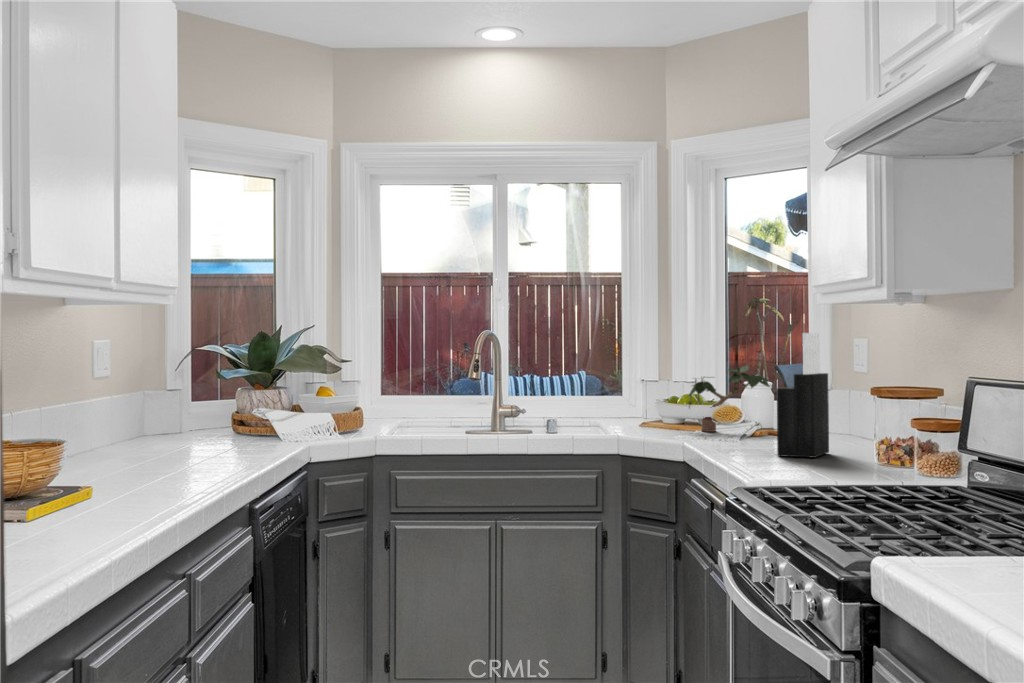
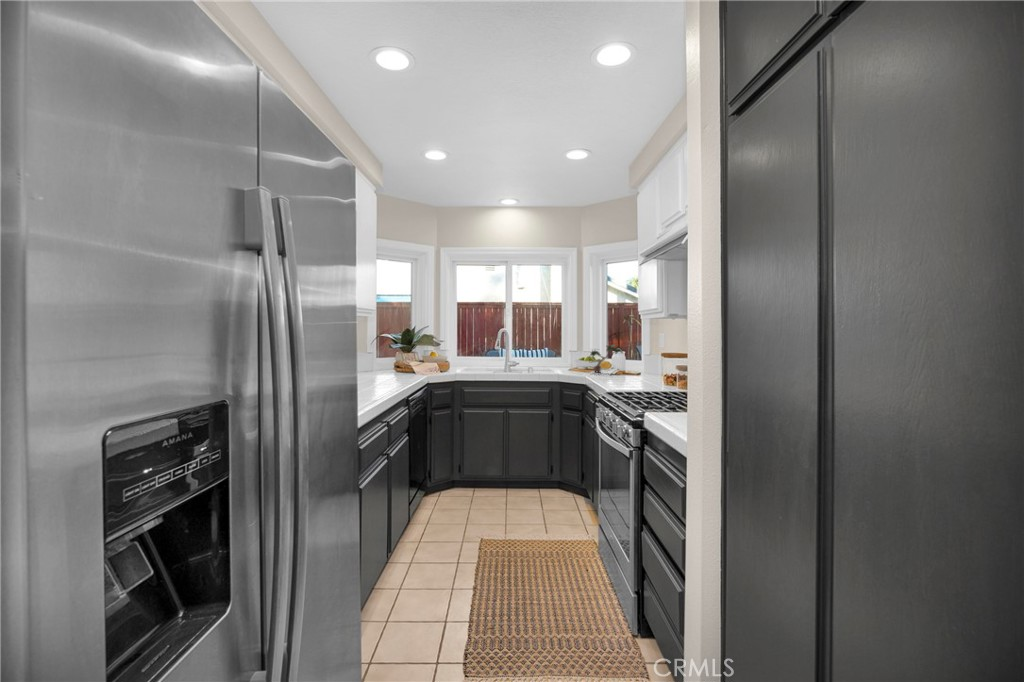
knife block: present [777,333,829,457] -> none [624,330,646,382]

